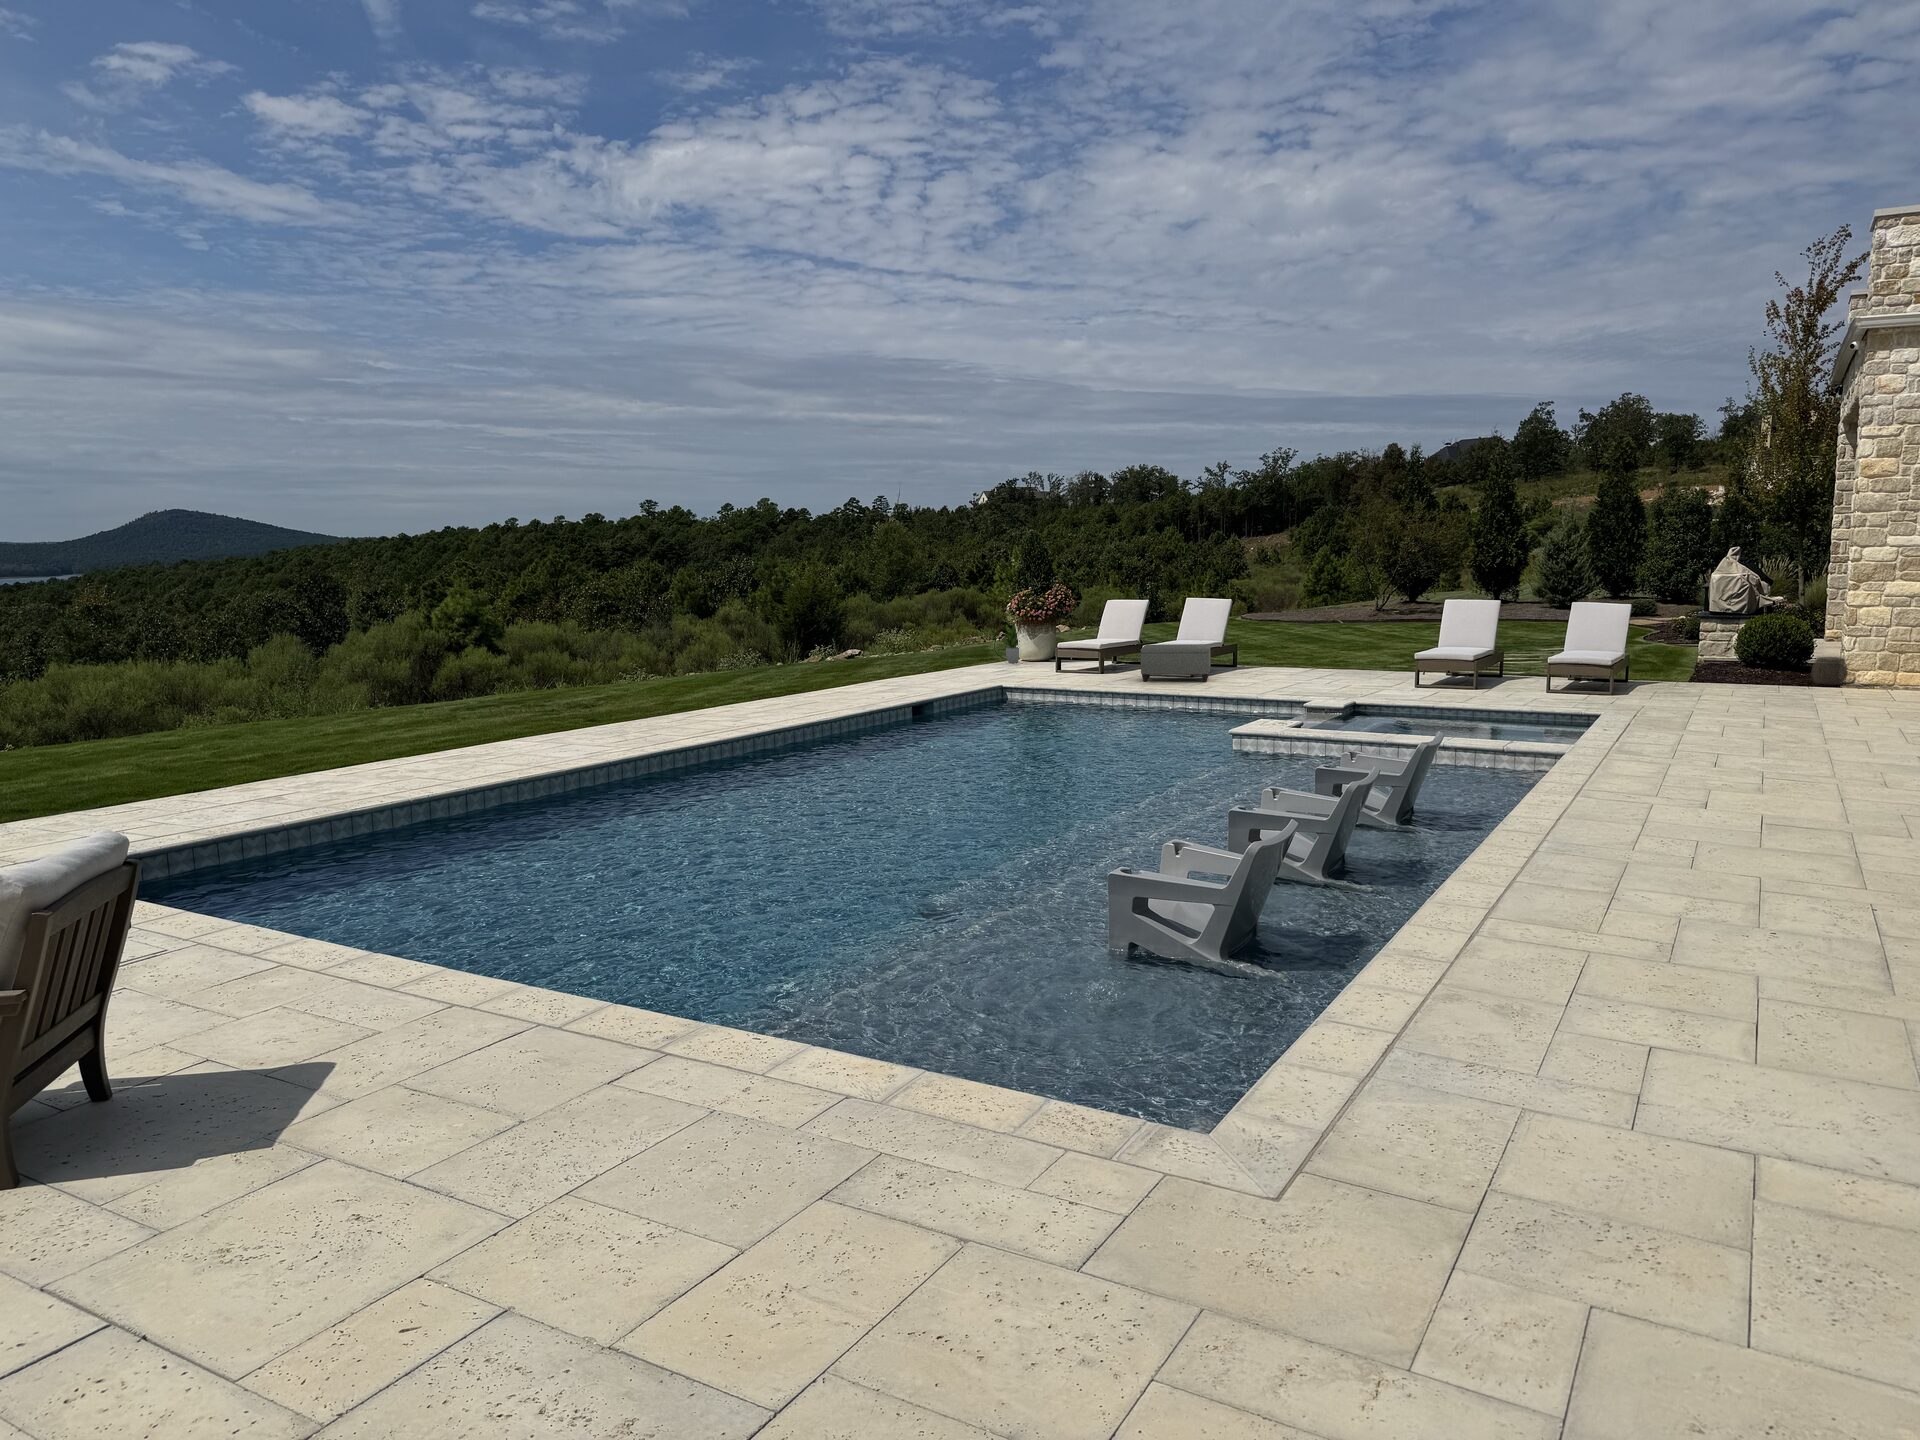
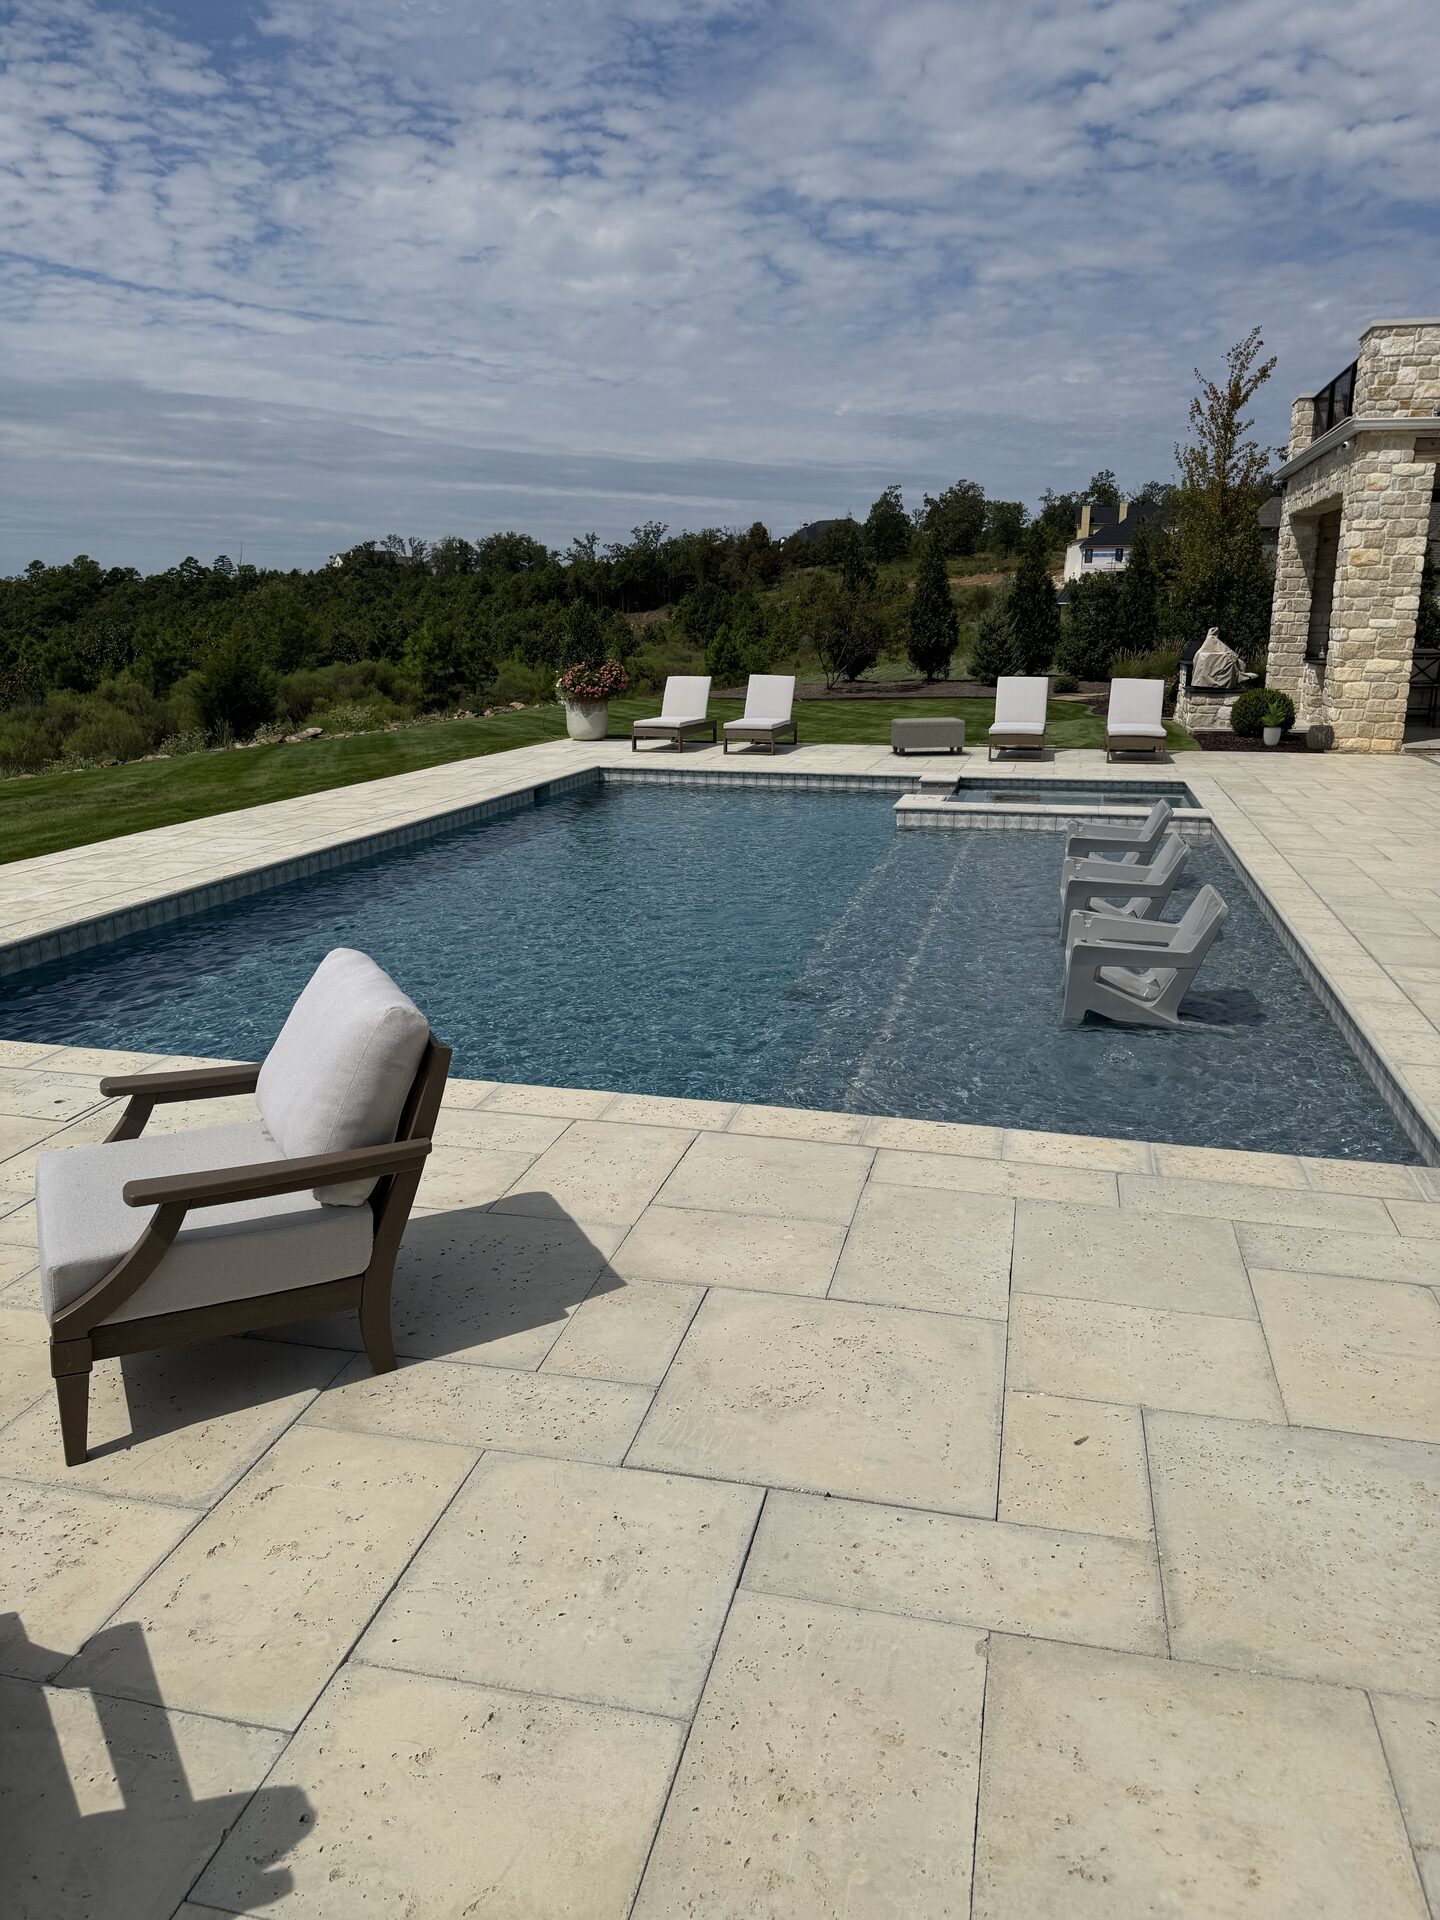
potted plant: present [1001,624,1020,663] -> present [1261,701,1286,745]
ottoman: present [1141,644,1211,682] -> present [891,718,965,756]

